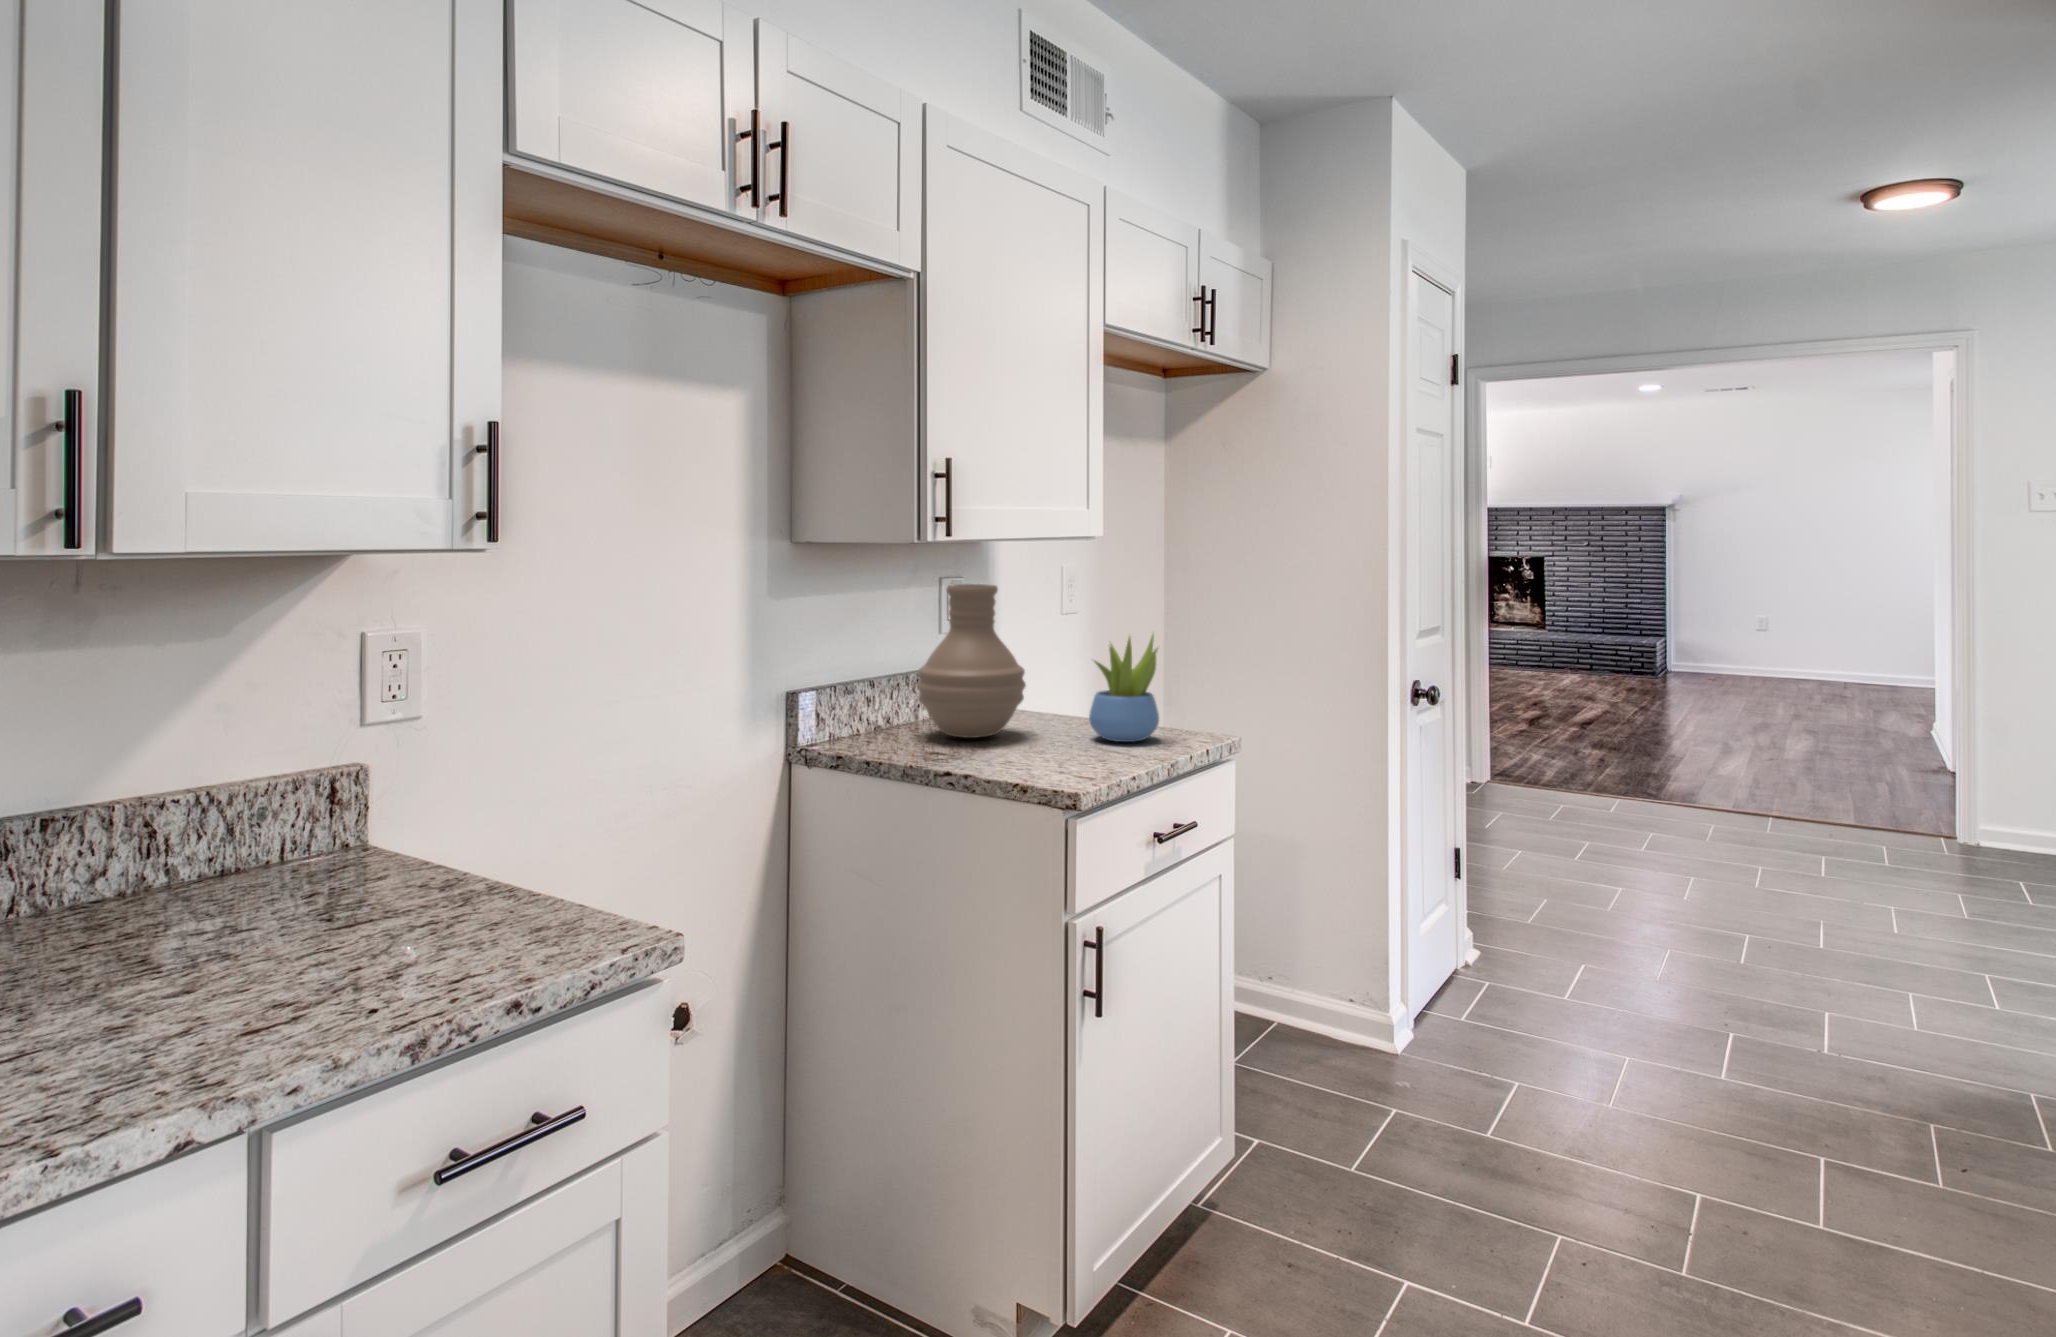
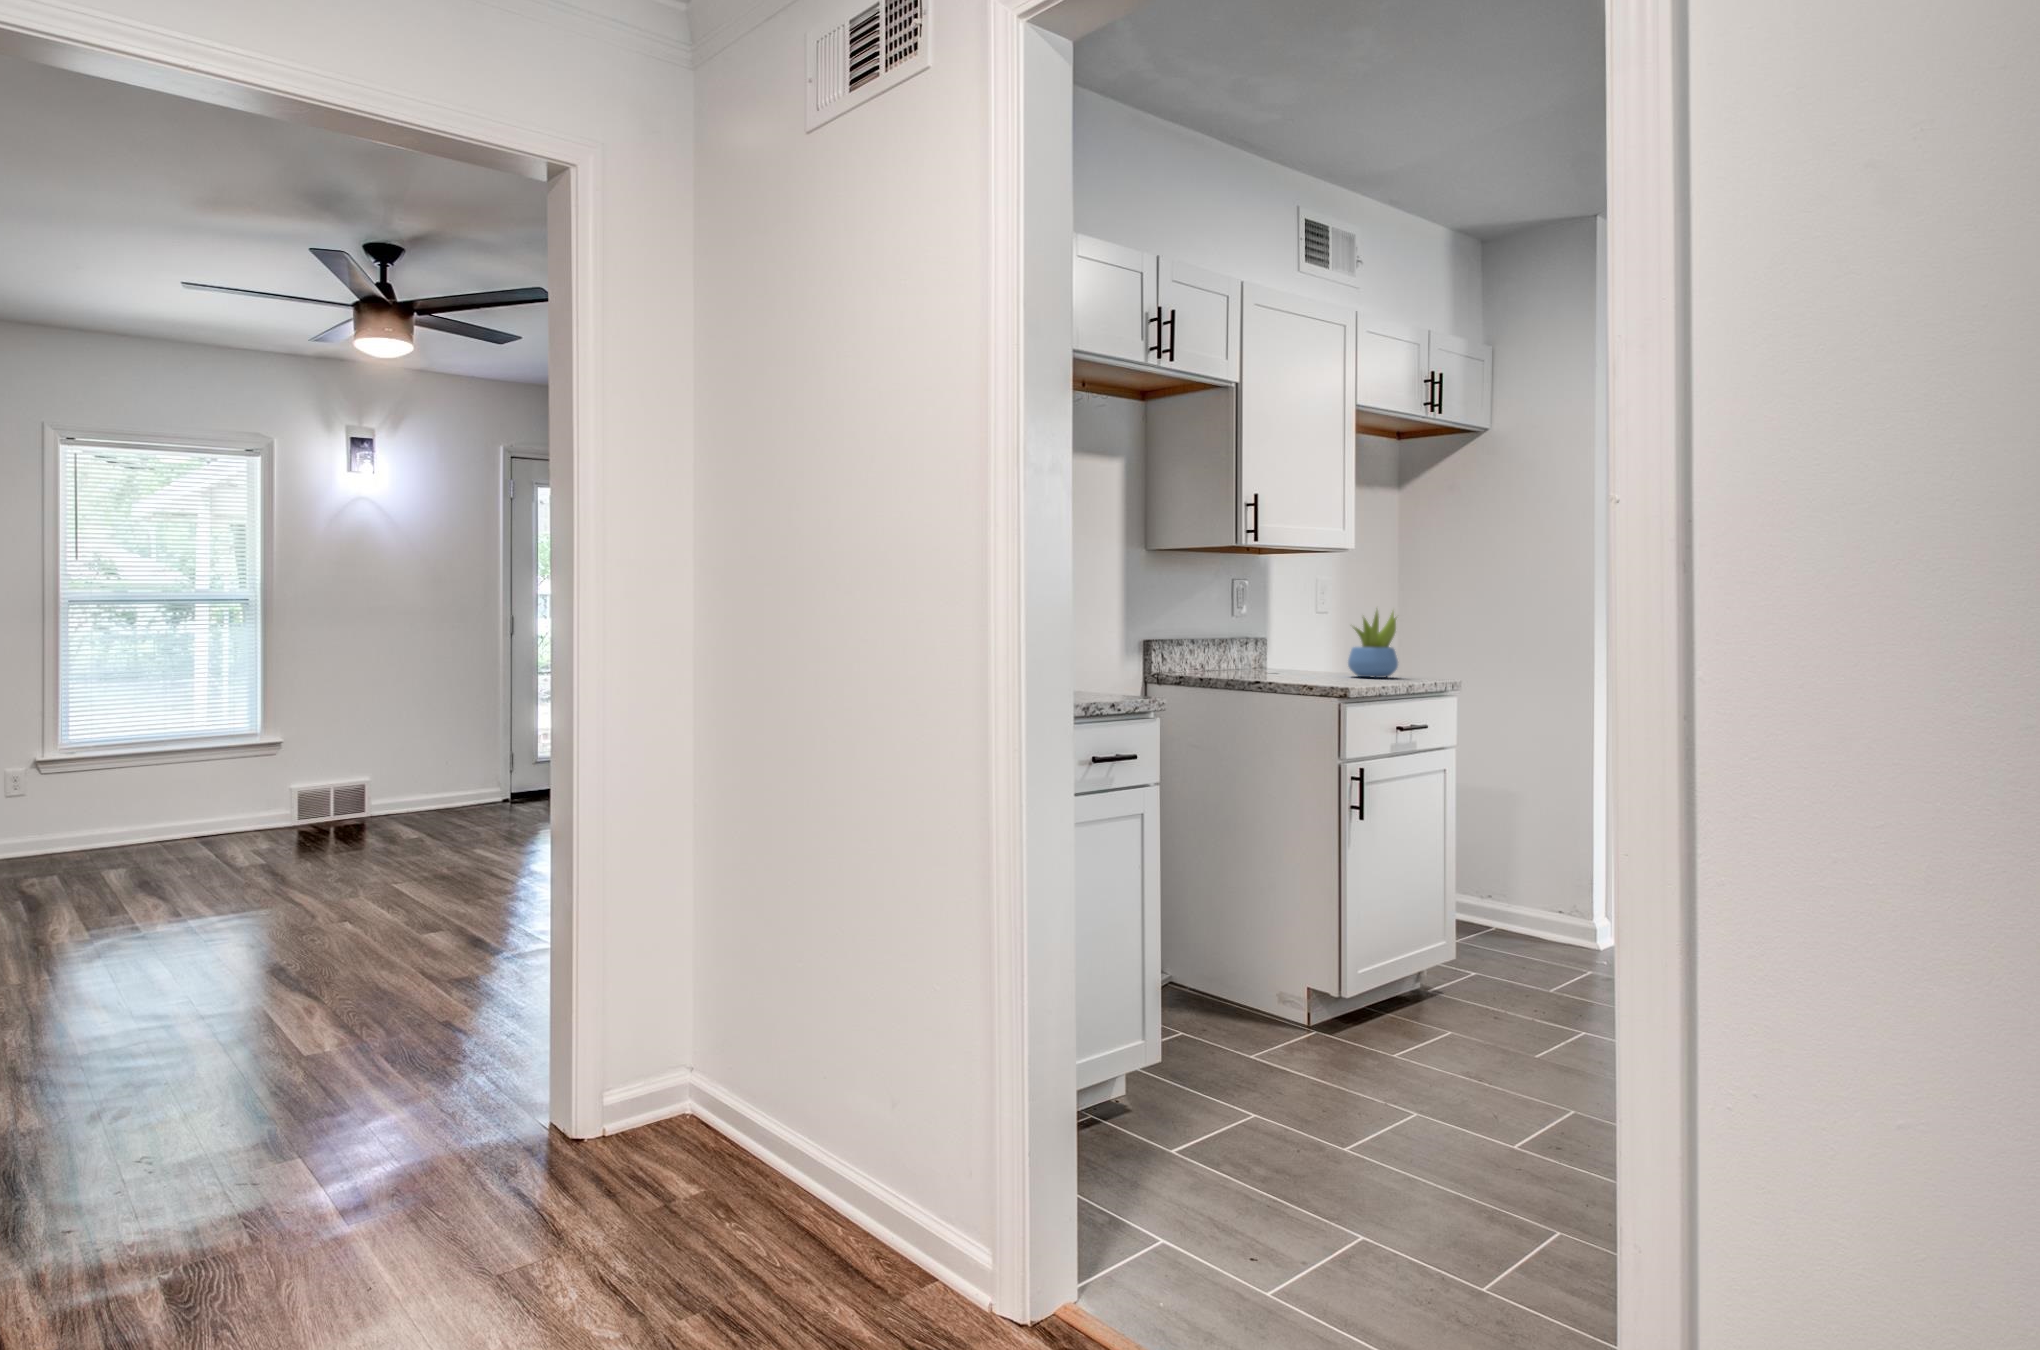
vase: present [917,584,1026,738] -> none [1229,578,1303,673]

